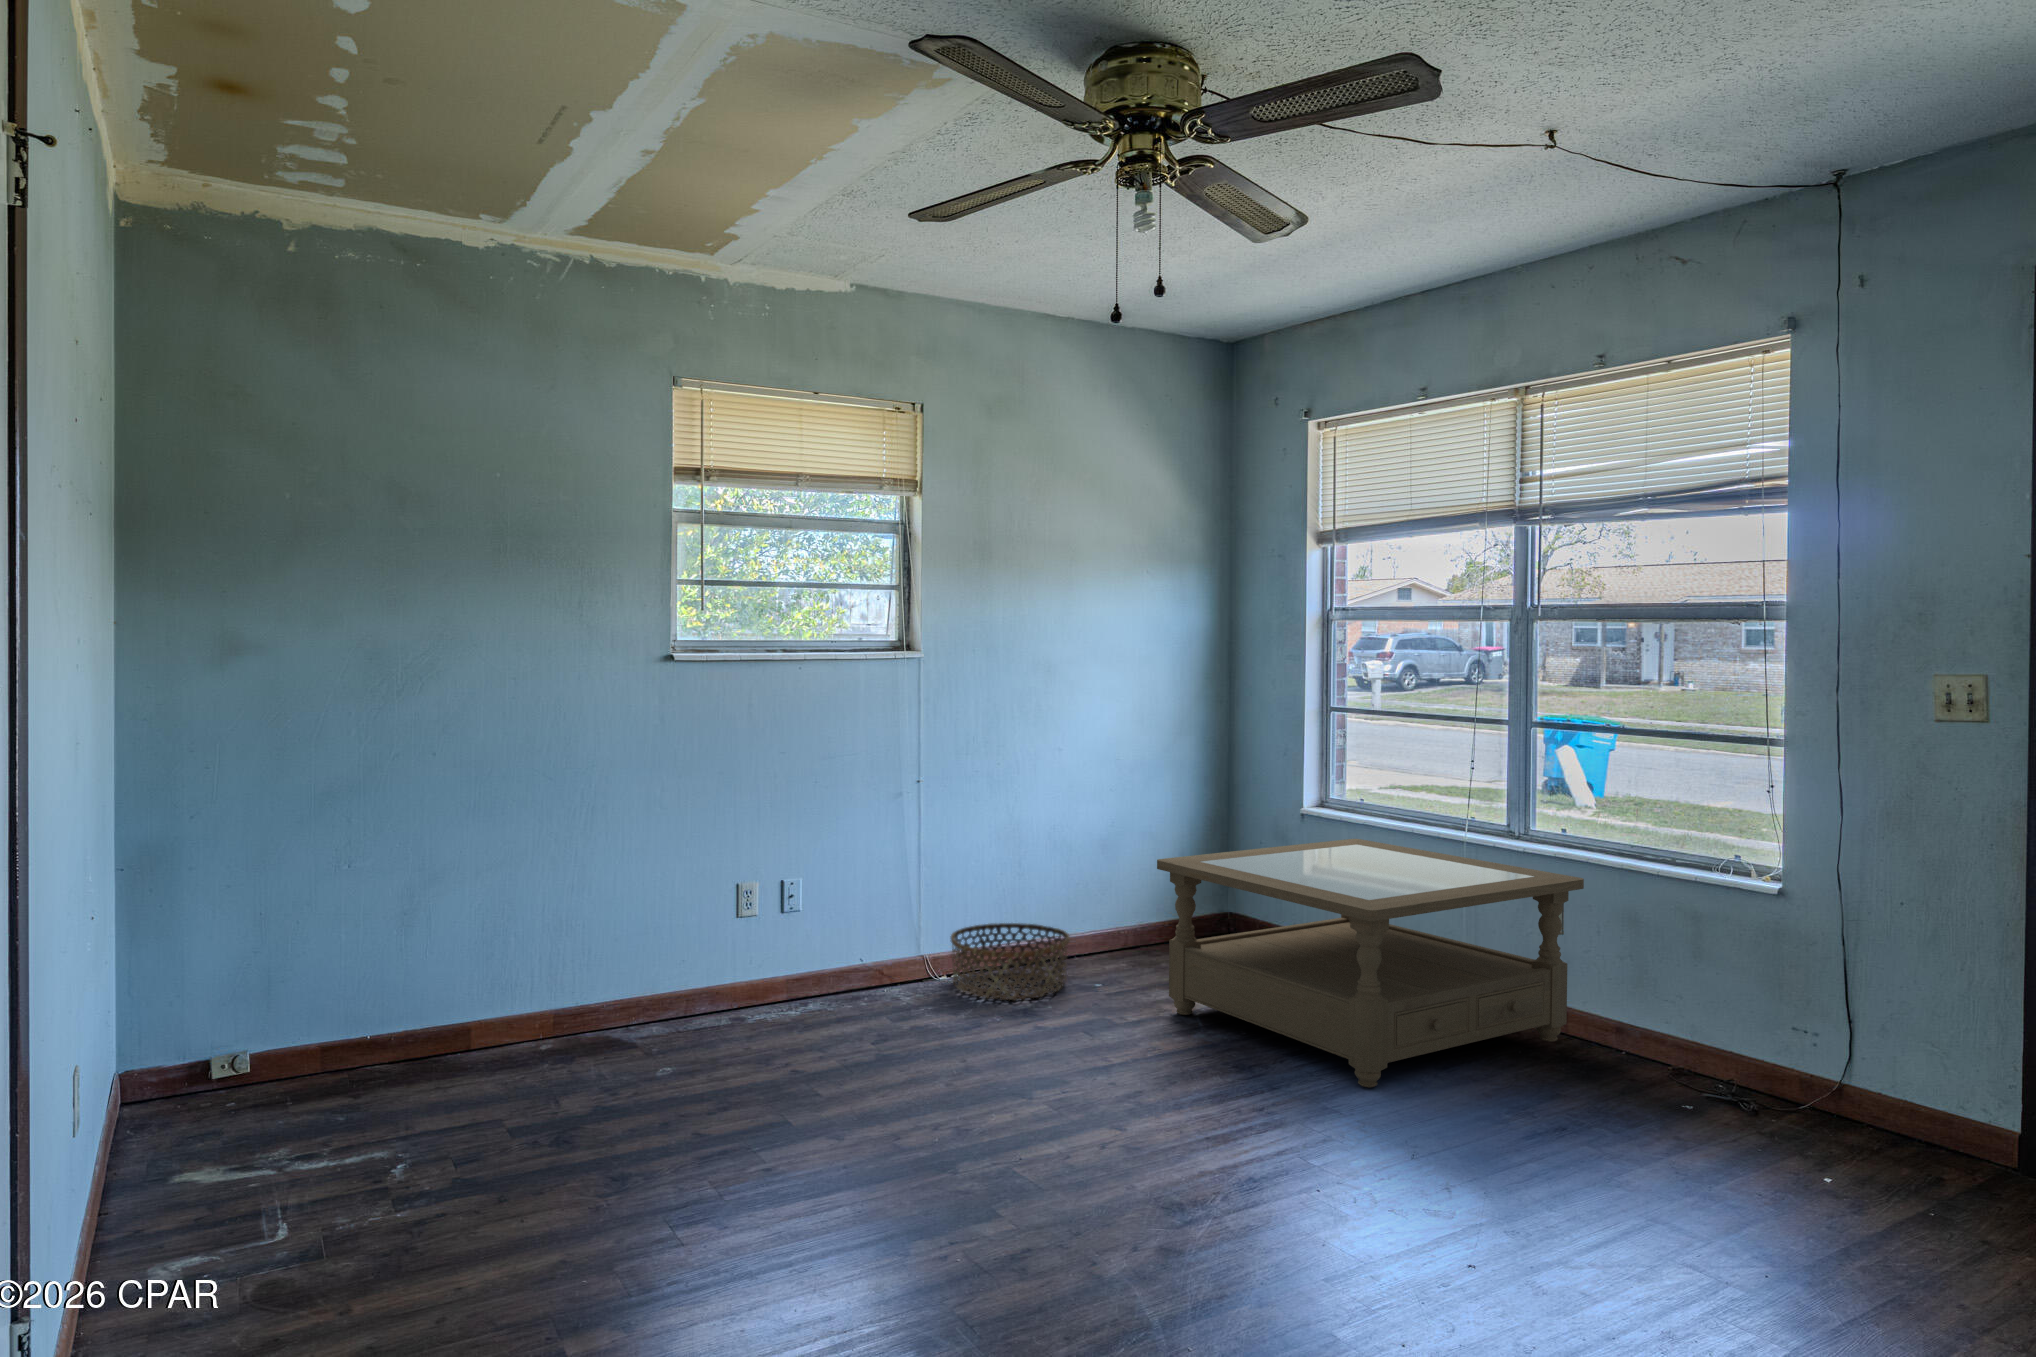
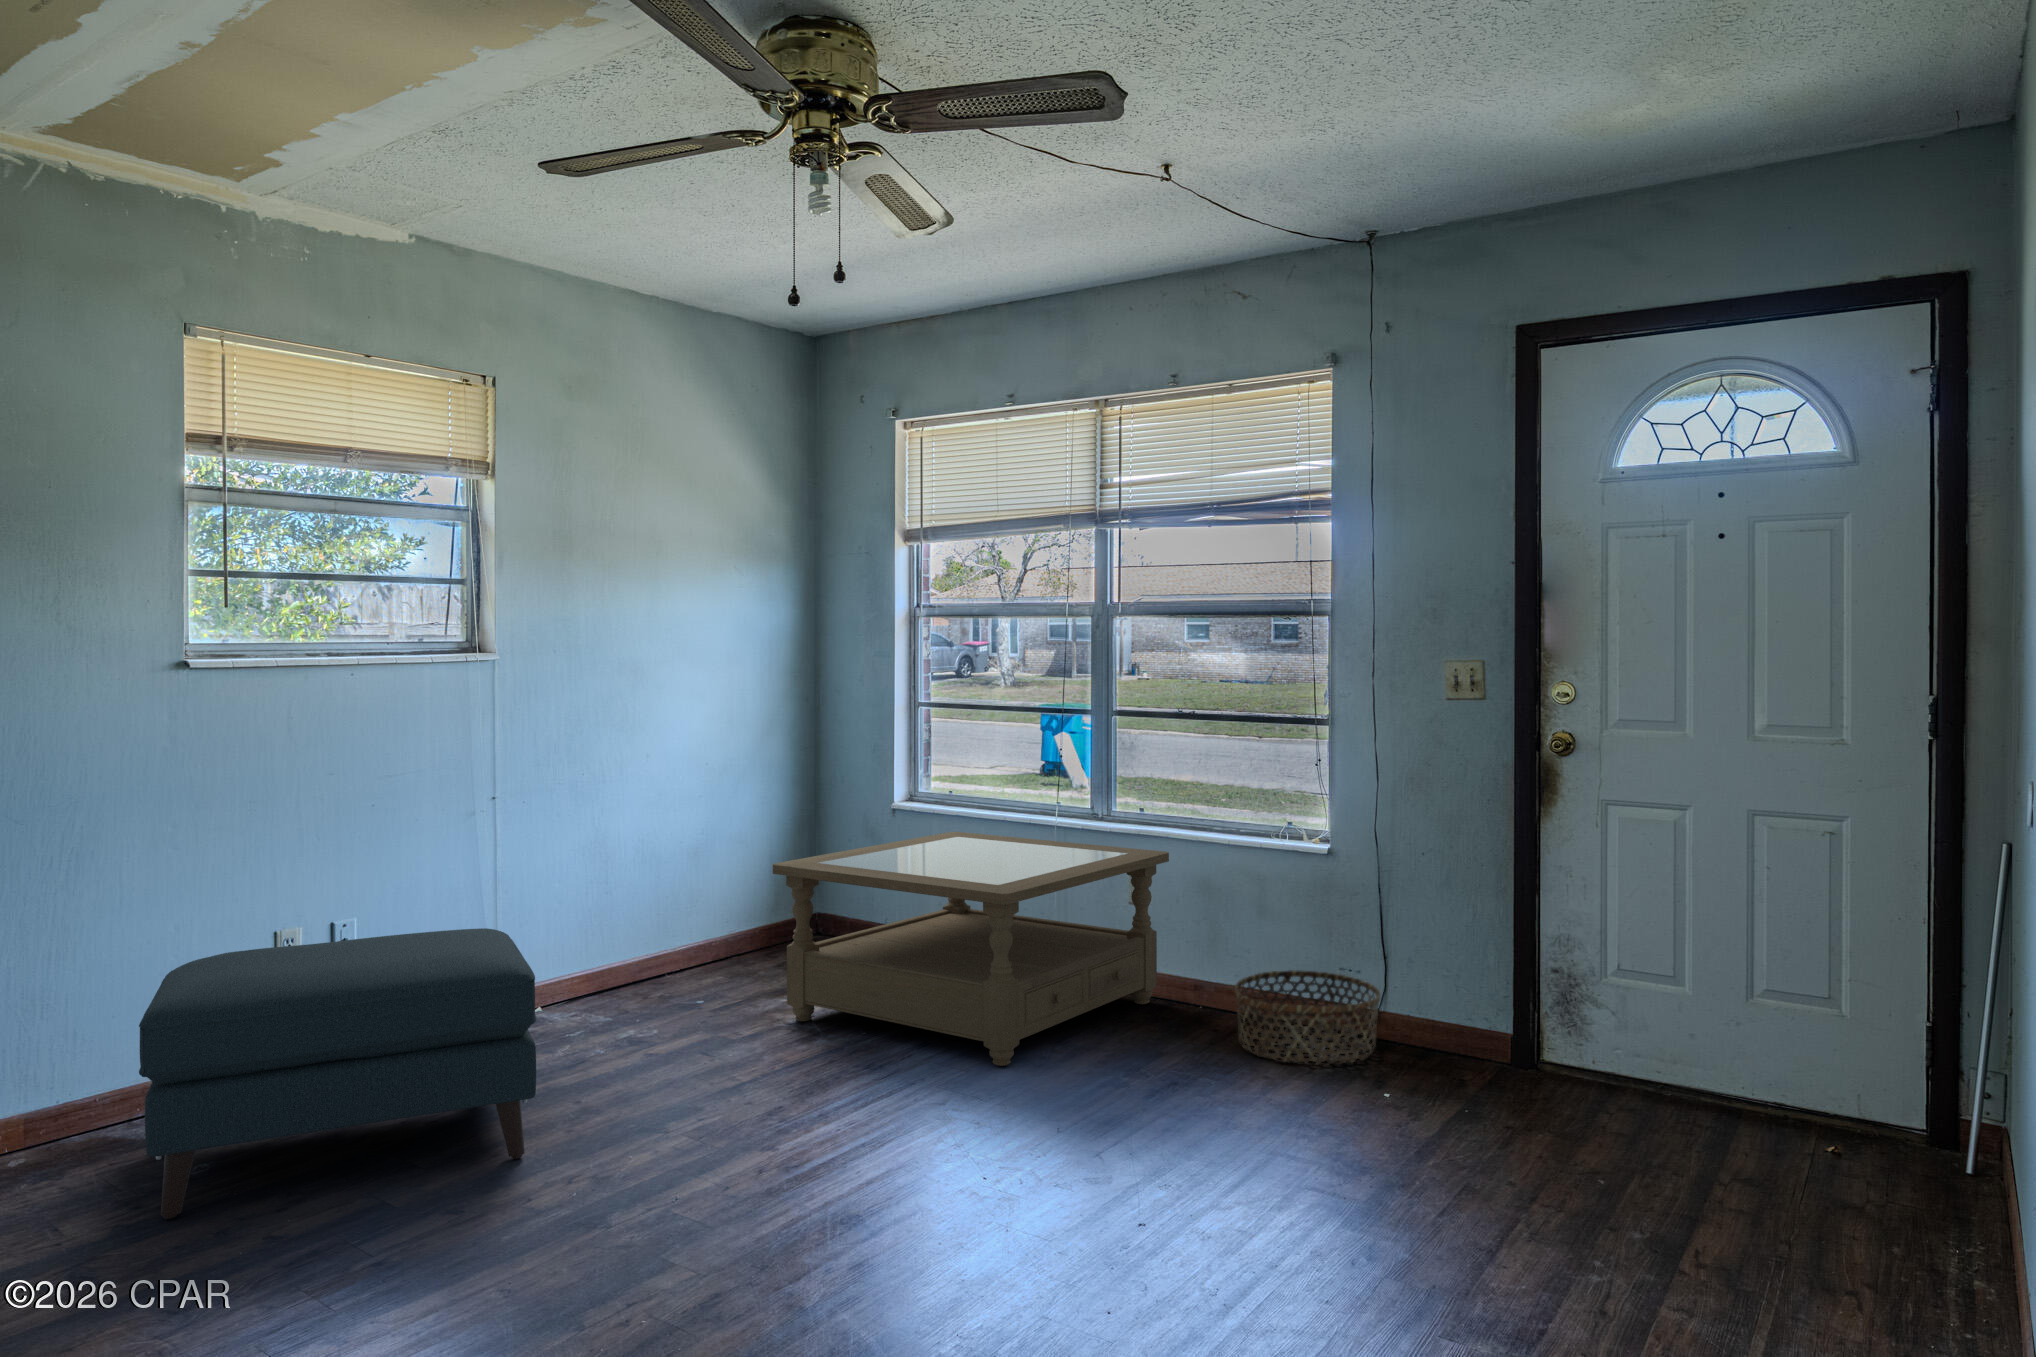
ottoman: none [607,900,910,1115] -> present [139,928,537,1219]
basket: present [951,923,1070,1000] -> present [1235,970,1380,1064]

